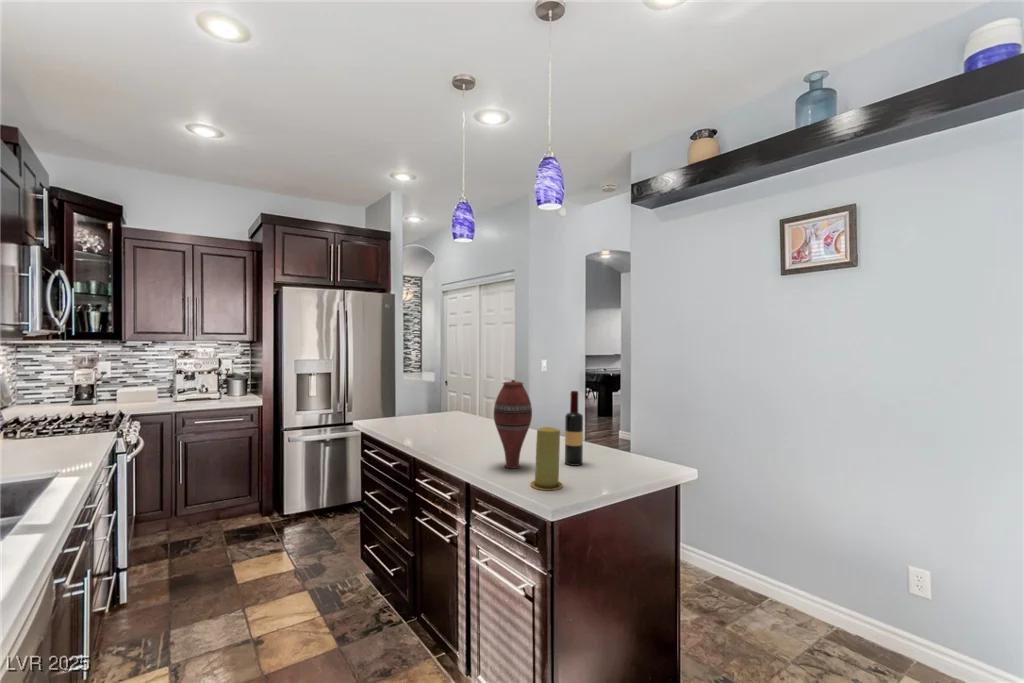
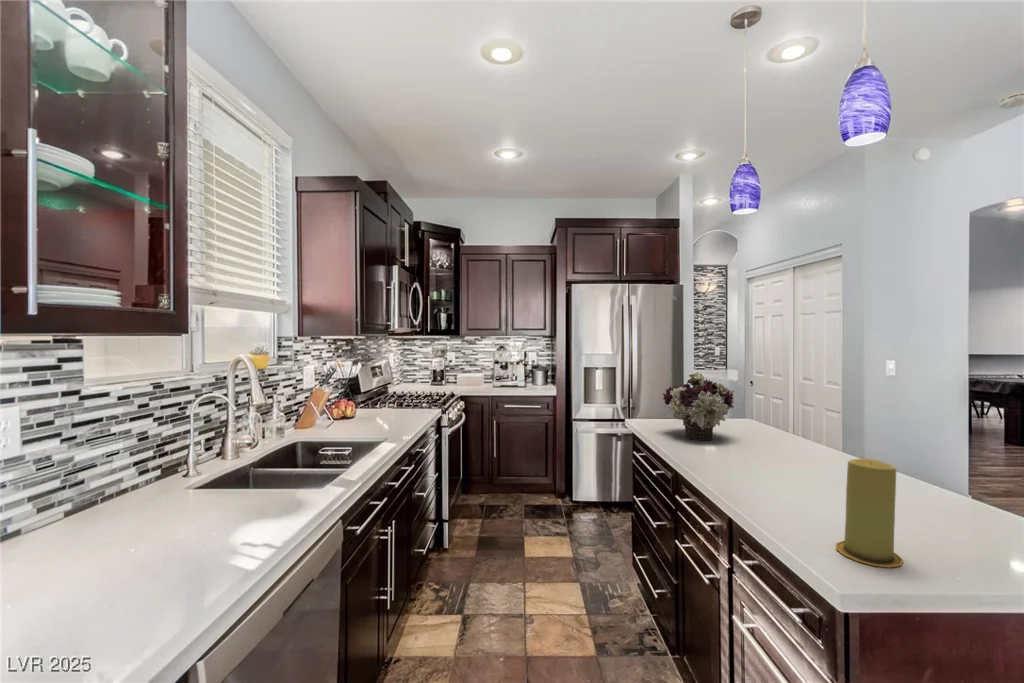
flower arrangement: none [394,375,451,433] -> present [663,372,734,440]
vase: present [494,380,532,468] -> none [779,381,847,512]
wine bottle: present [565,391,583,466] -> none [917,404,958,532]

